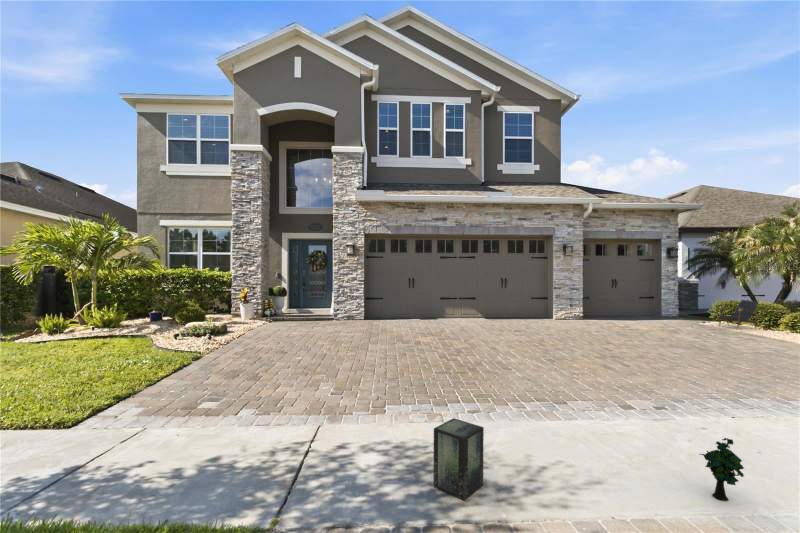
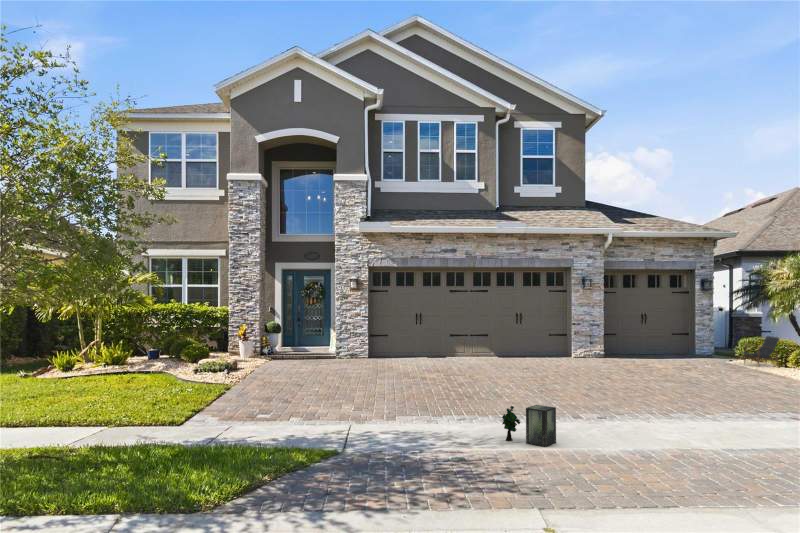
storage box: present [433,418,484,501] -> present [526,405,556,447]
decorative plant: present [701,438,744,501] -> present [502,406,520,441]

